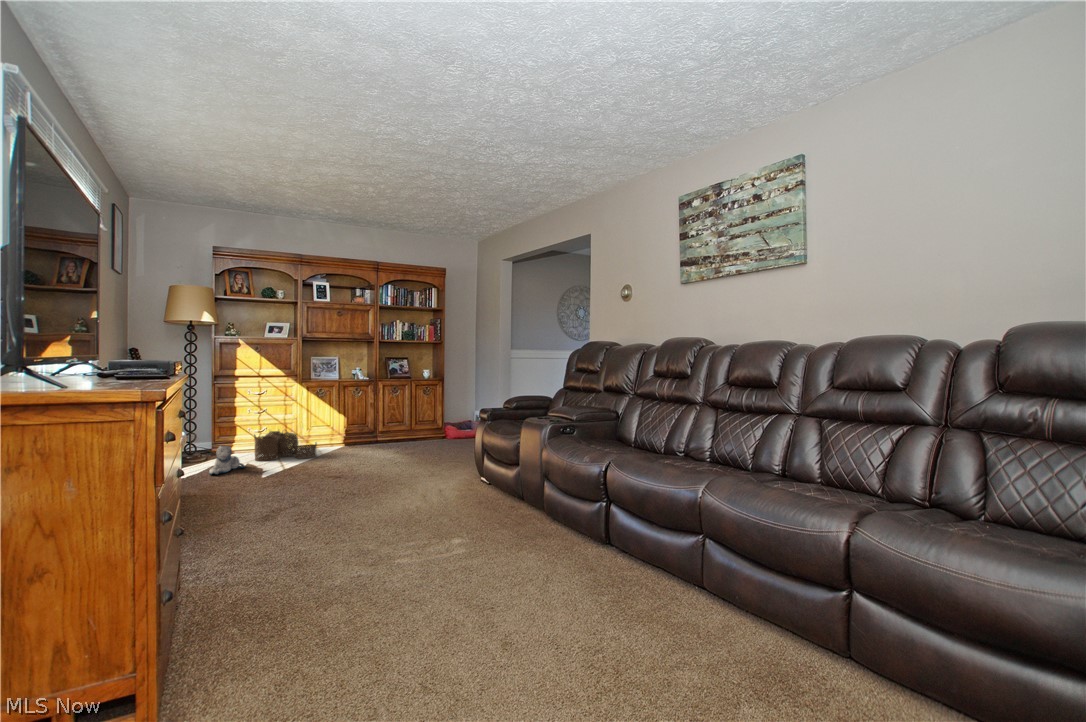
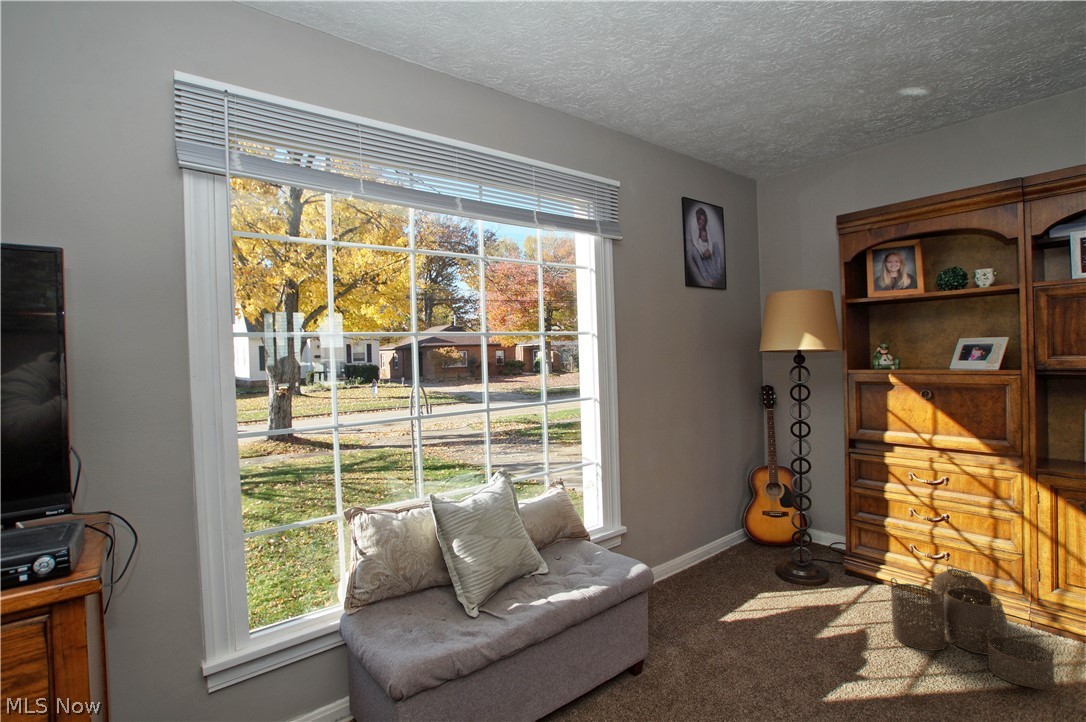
plush toy: present [209,446,245,475] -> none [768,597,852,658]

